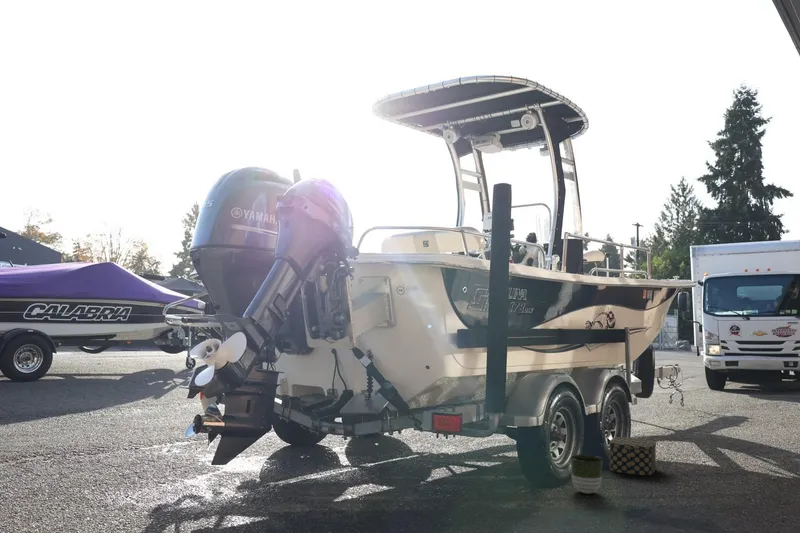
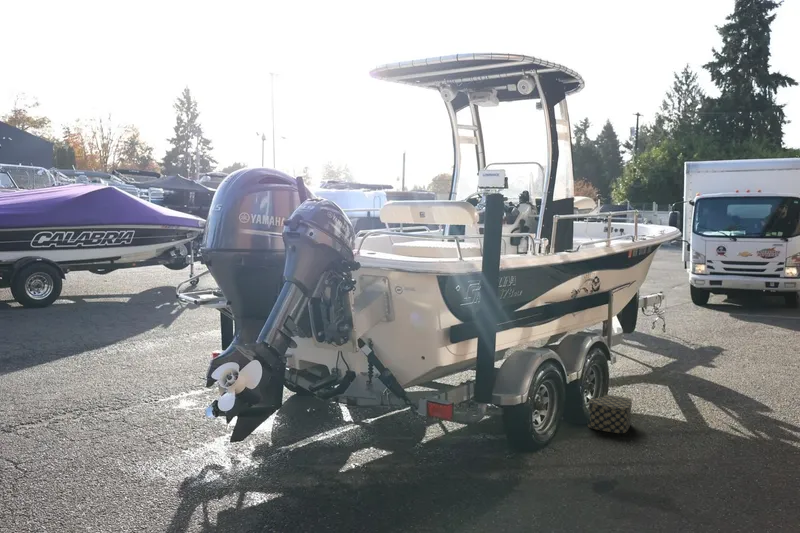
planter: present [571,455,603,494] -> none [551,423,580,460]

